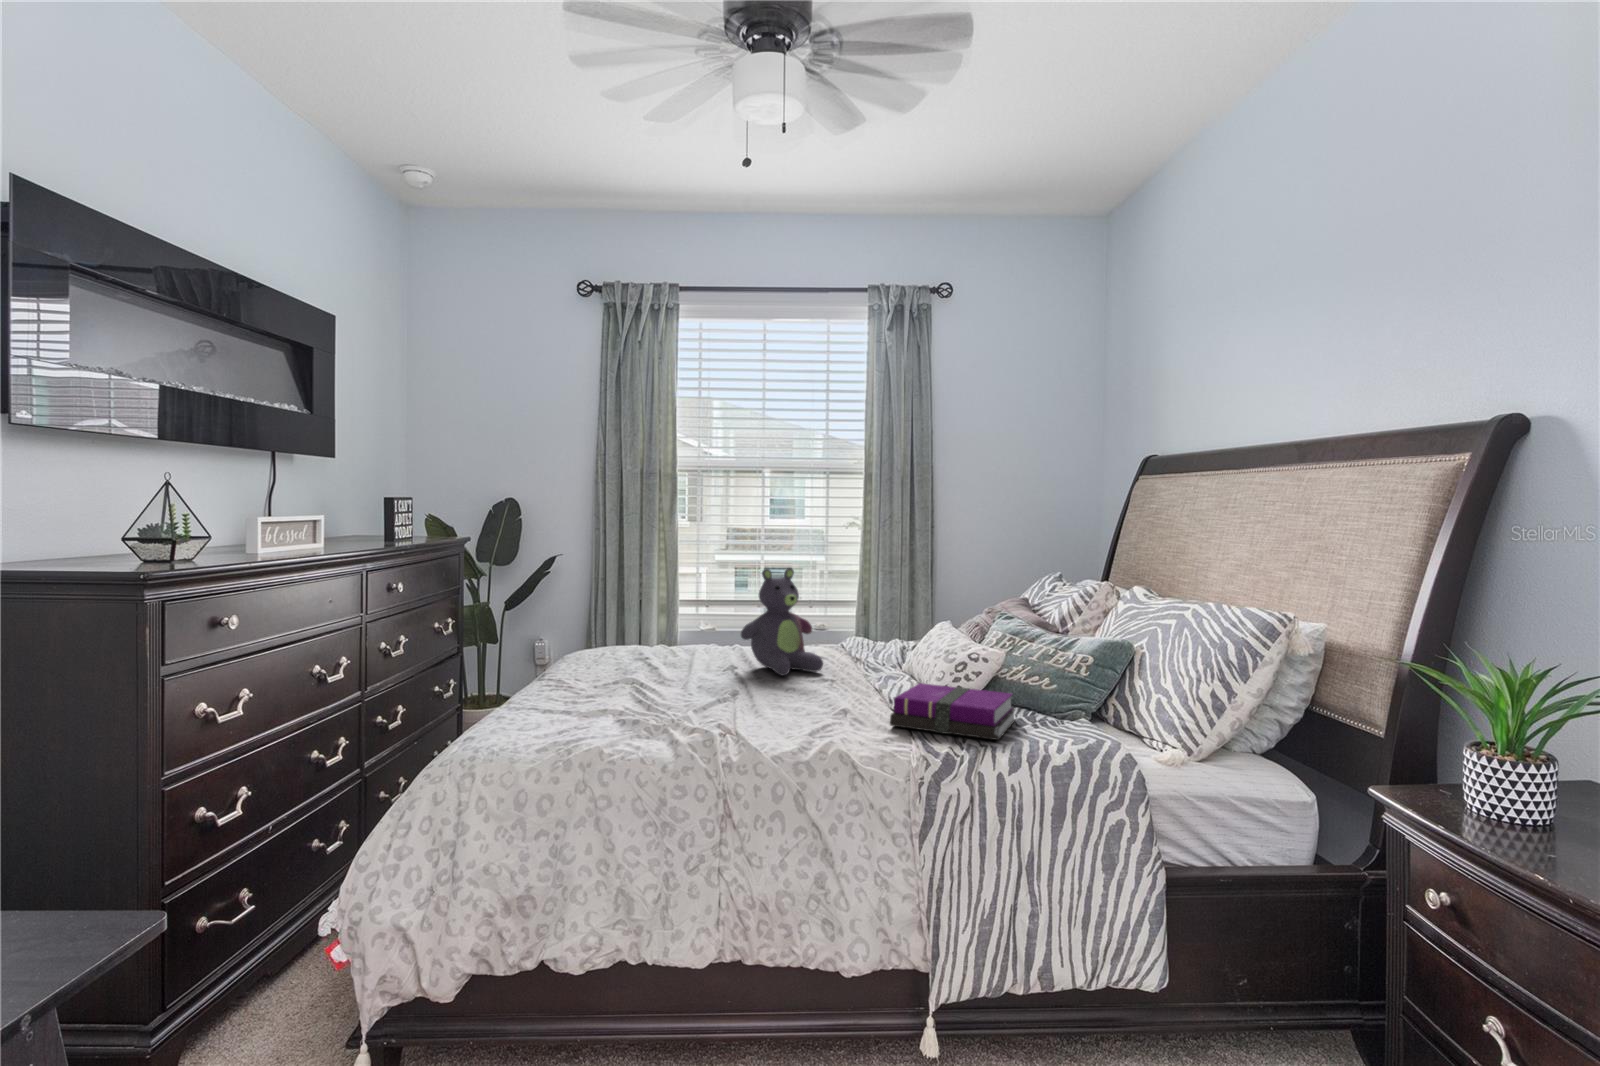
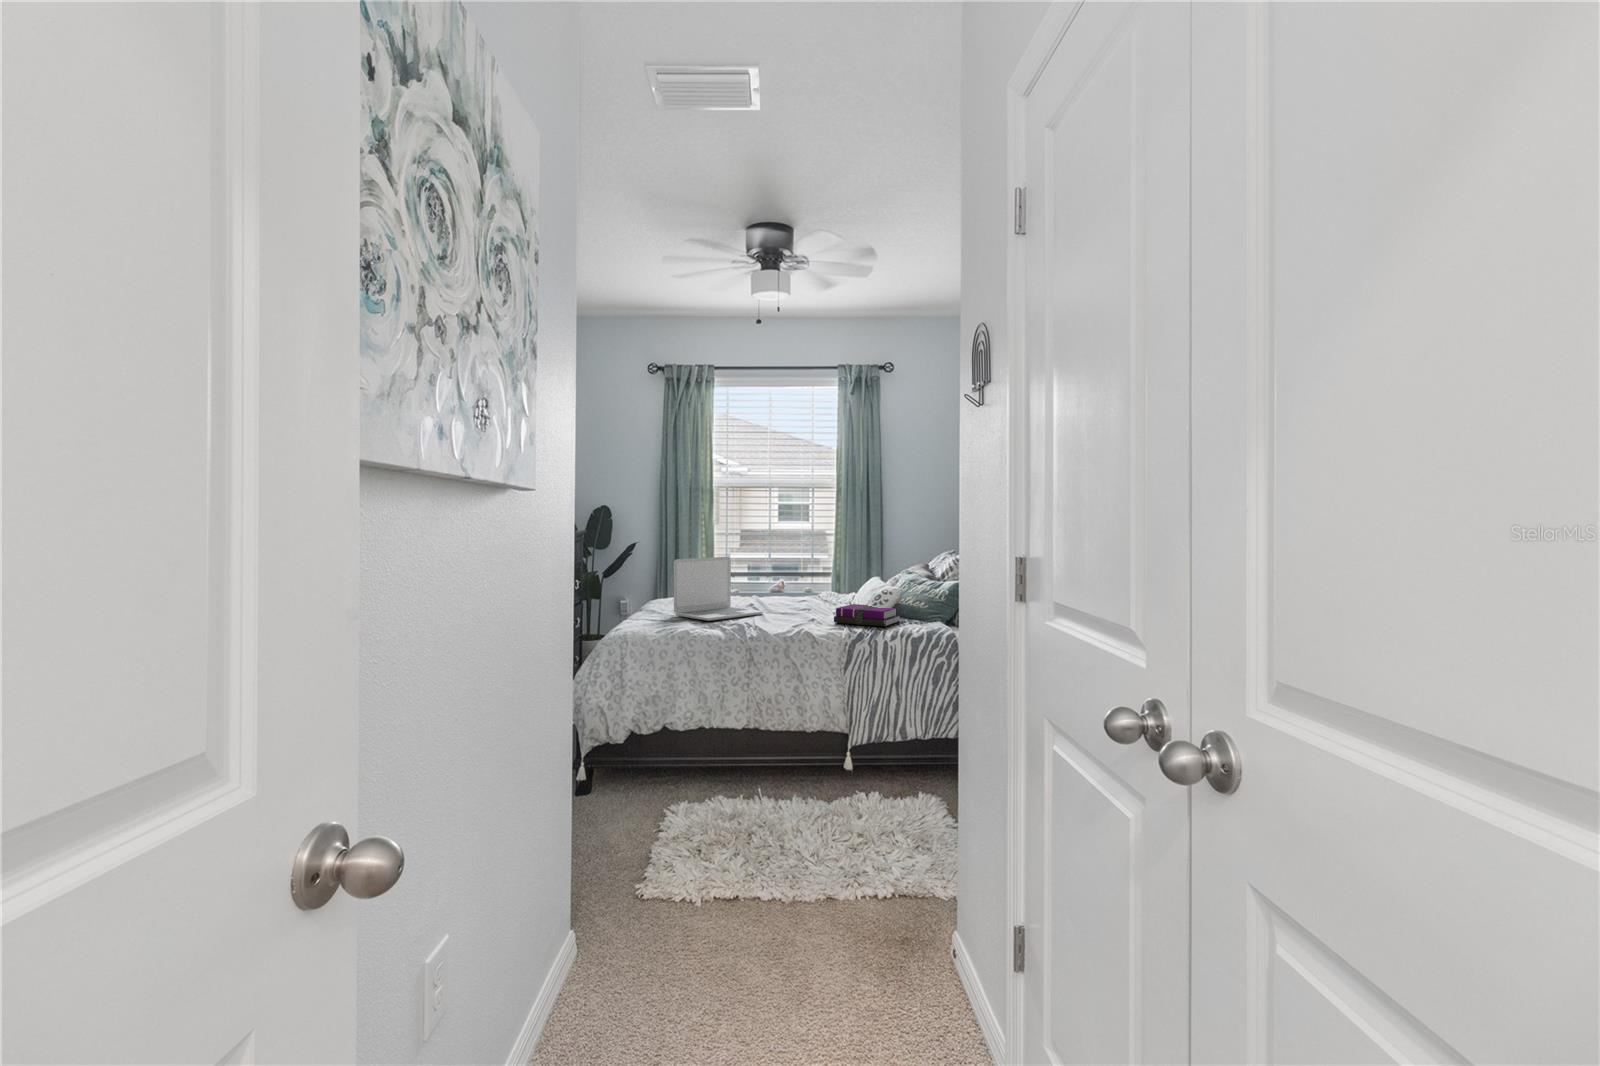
stuffed bear: present [741,568,823,676] -> none [757,546,804,607]
laptop: none [584,588,752,719] -> present [674,557,763,621]

